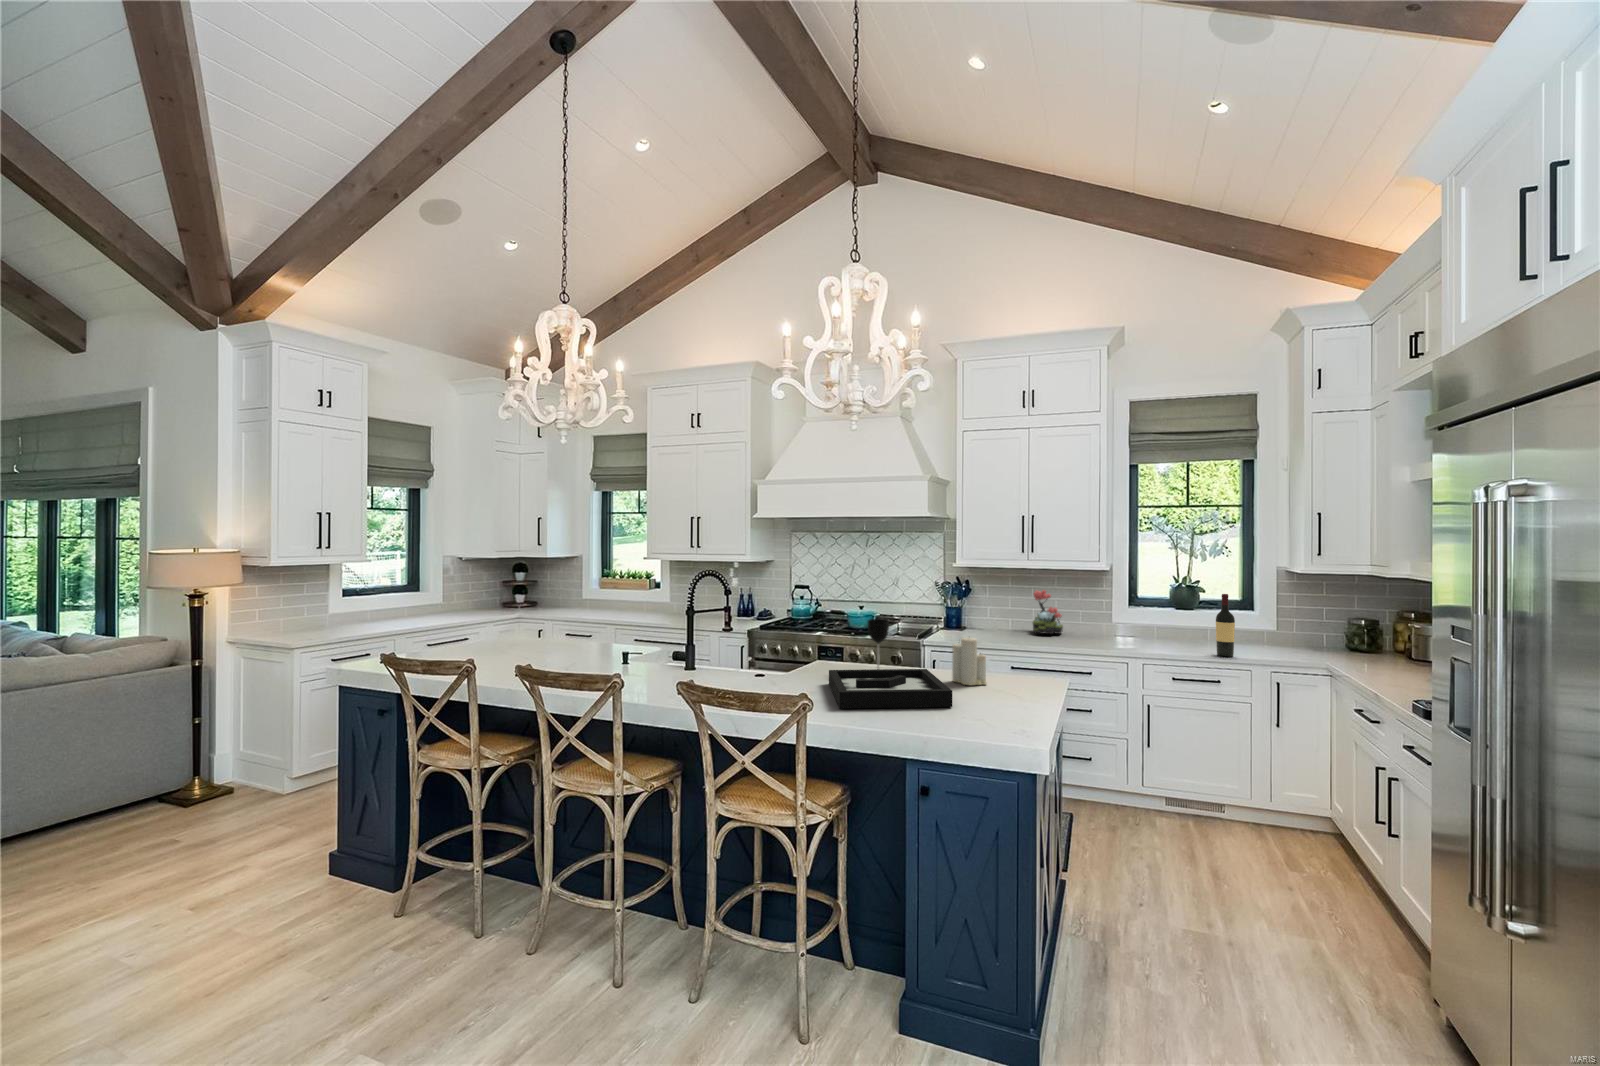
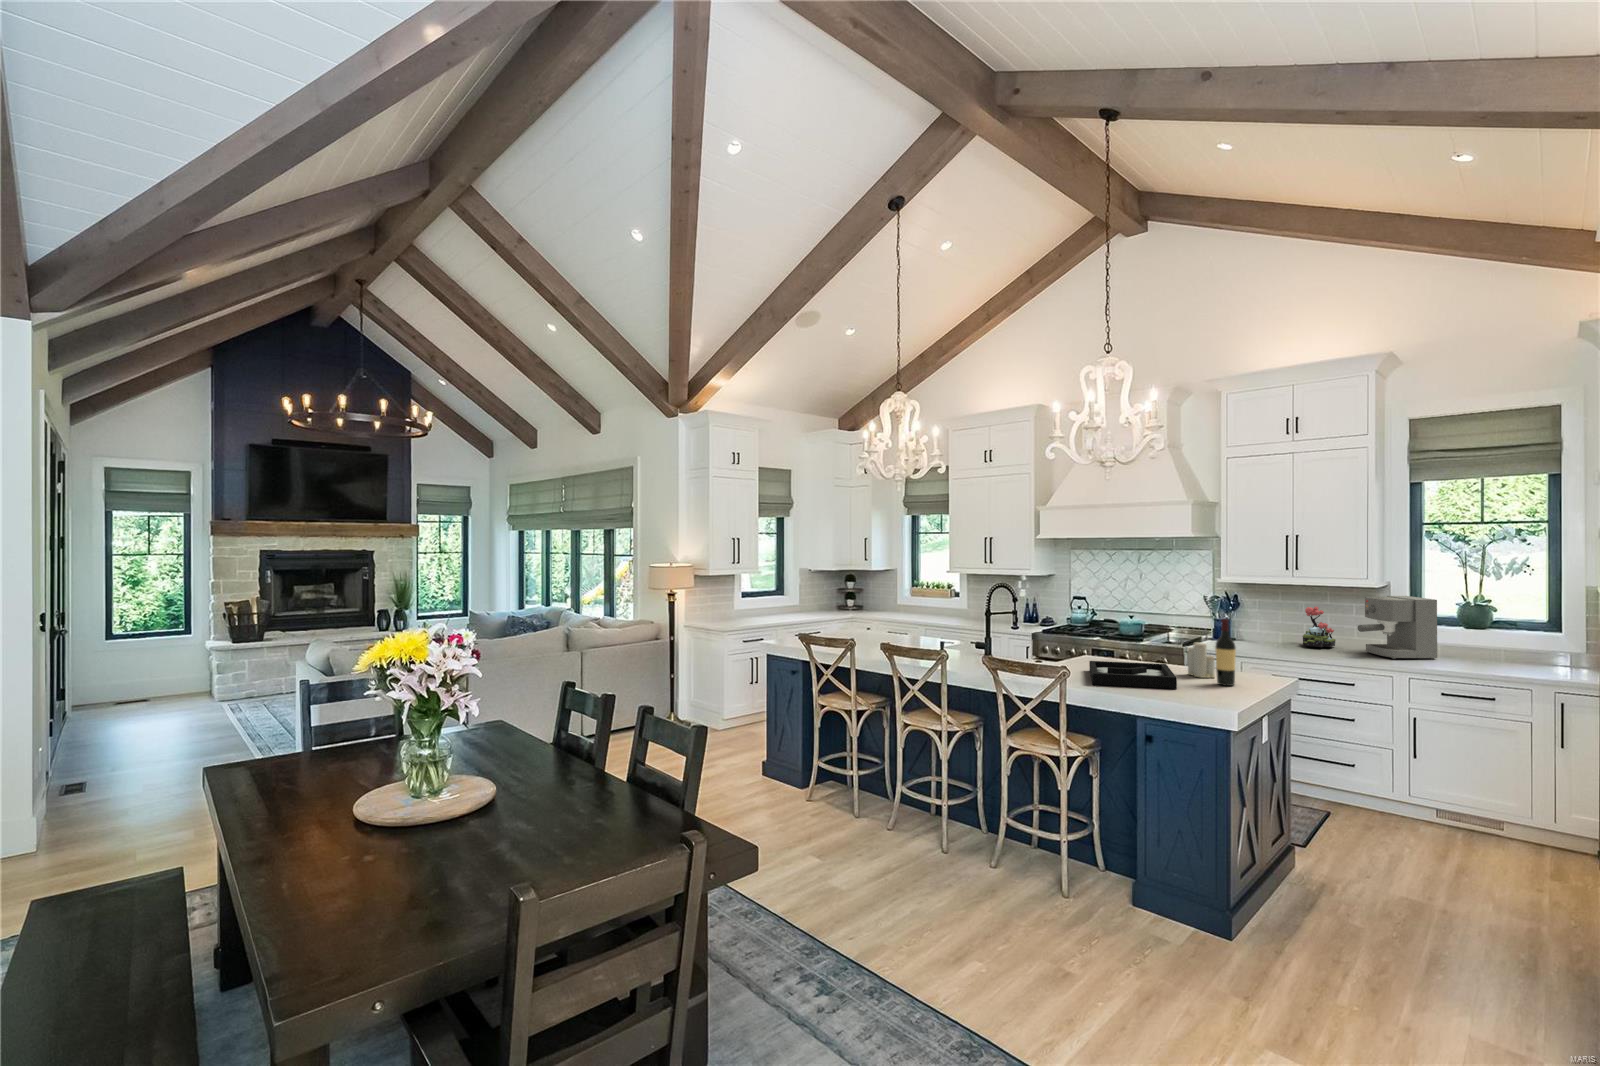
coffee maker: none [1092,576,1162,644] -> present [1358,596,1437,659]
wine bottle: present [1216,594,1235,657] -> present [1215,619,1236,686]
wine glass: present [868,619,889,668] -> none [1122,626,1139,667]

